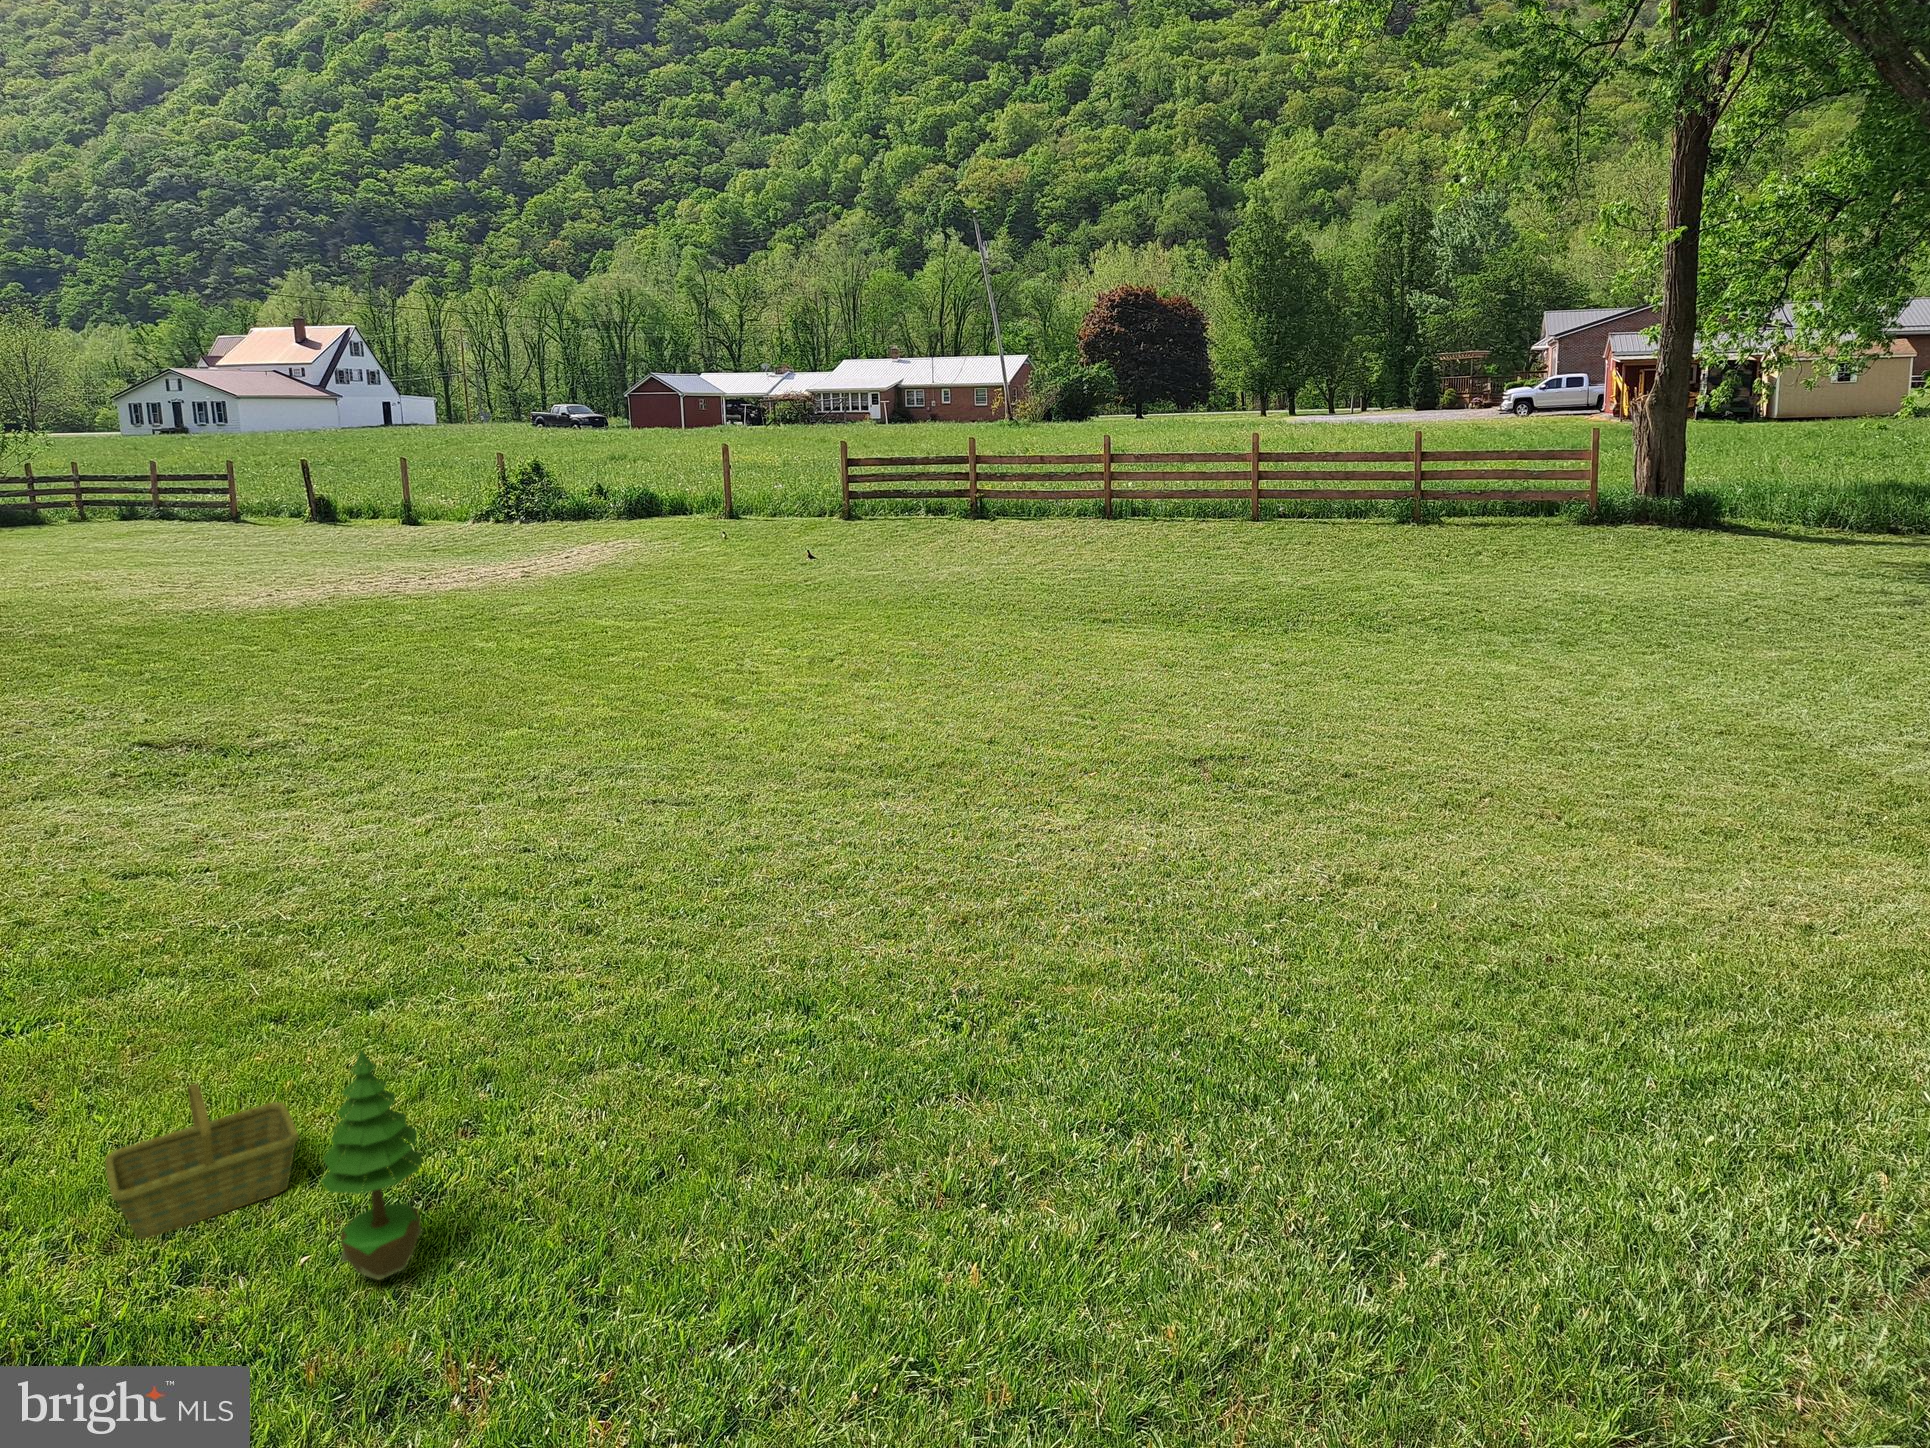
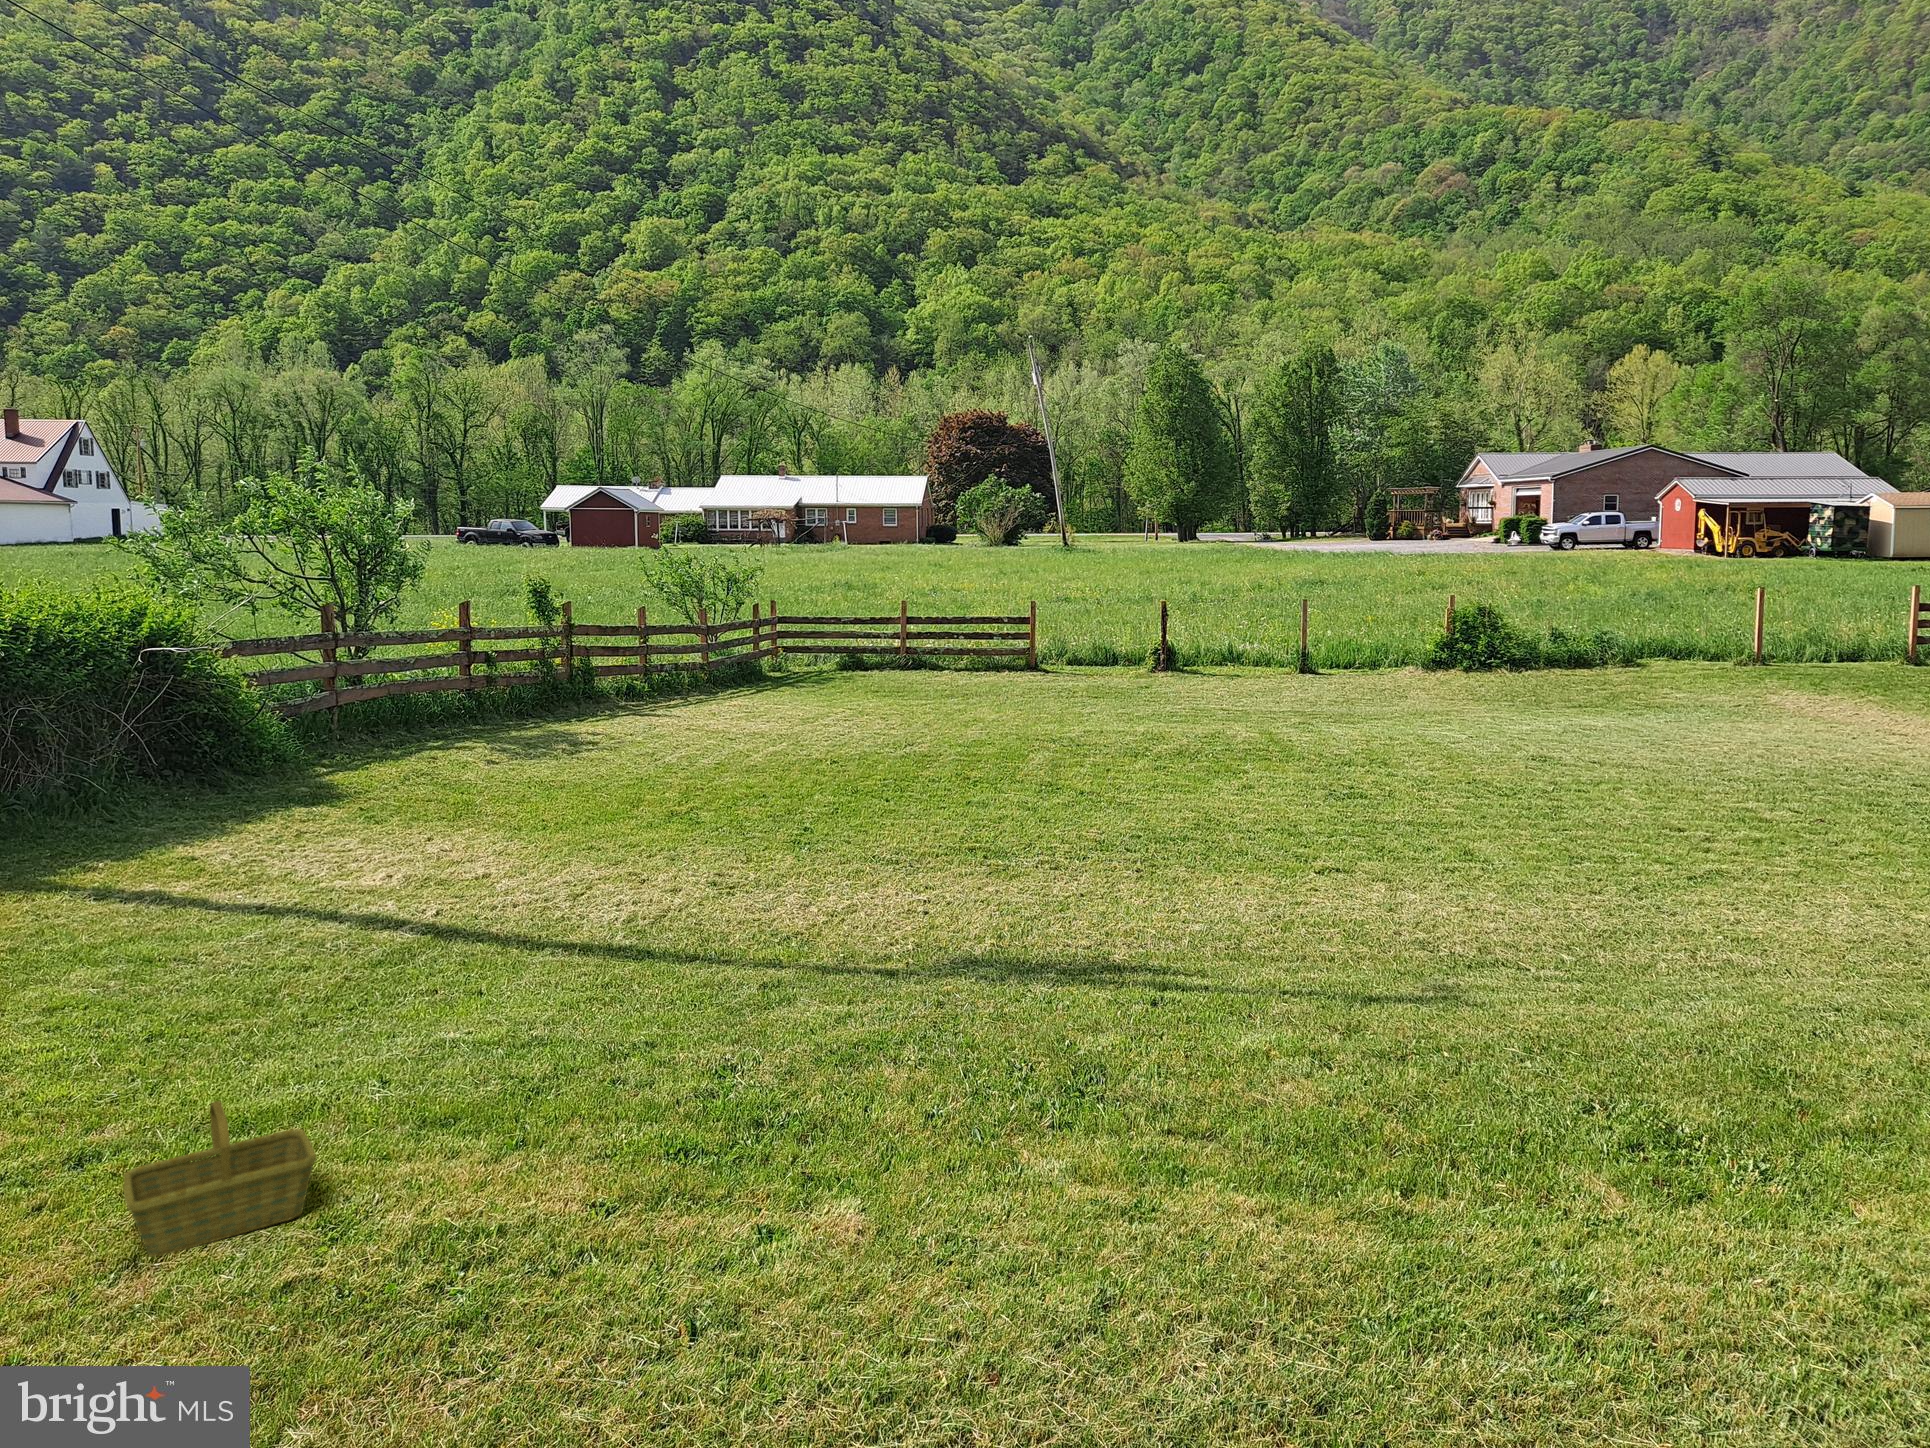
potted tree: present [321,1050,423,1280] -> none [336,1041,440,1293]

